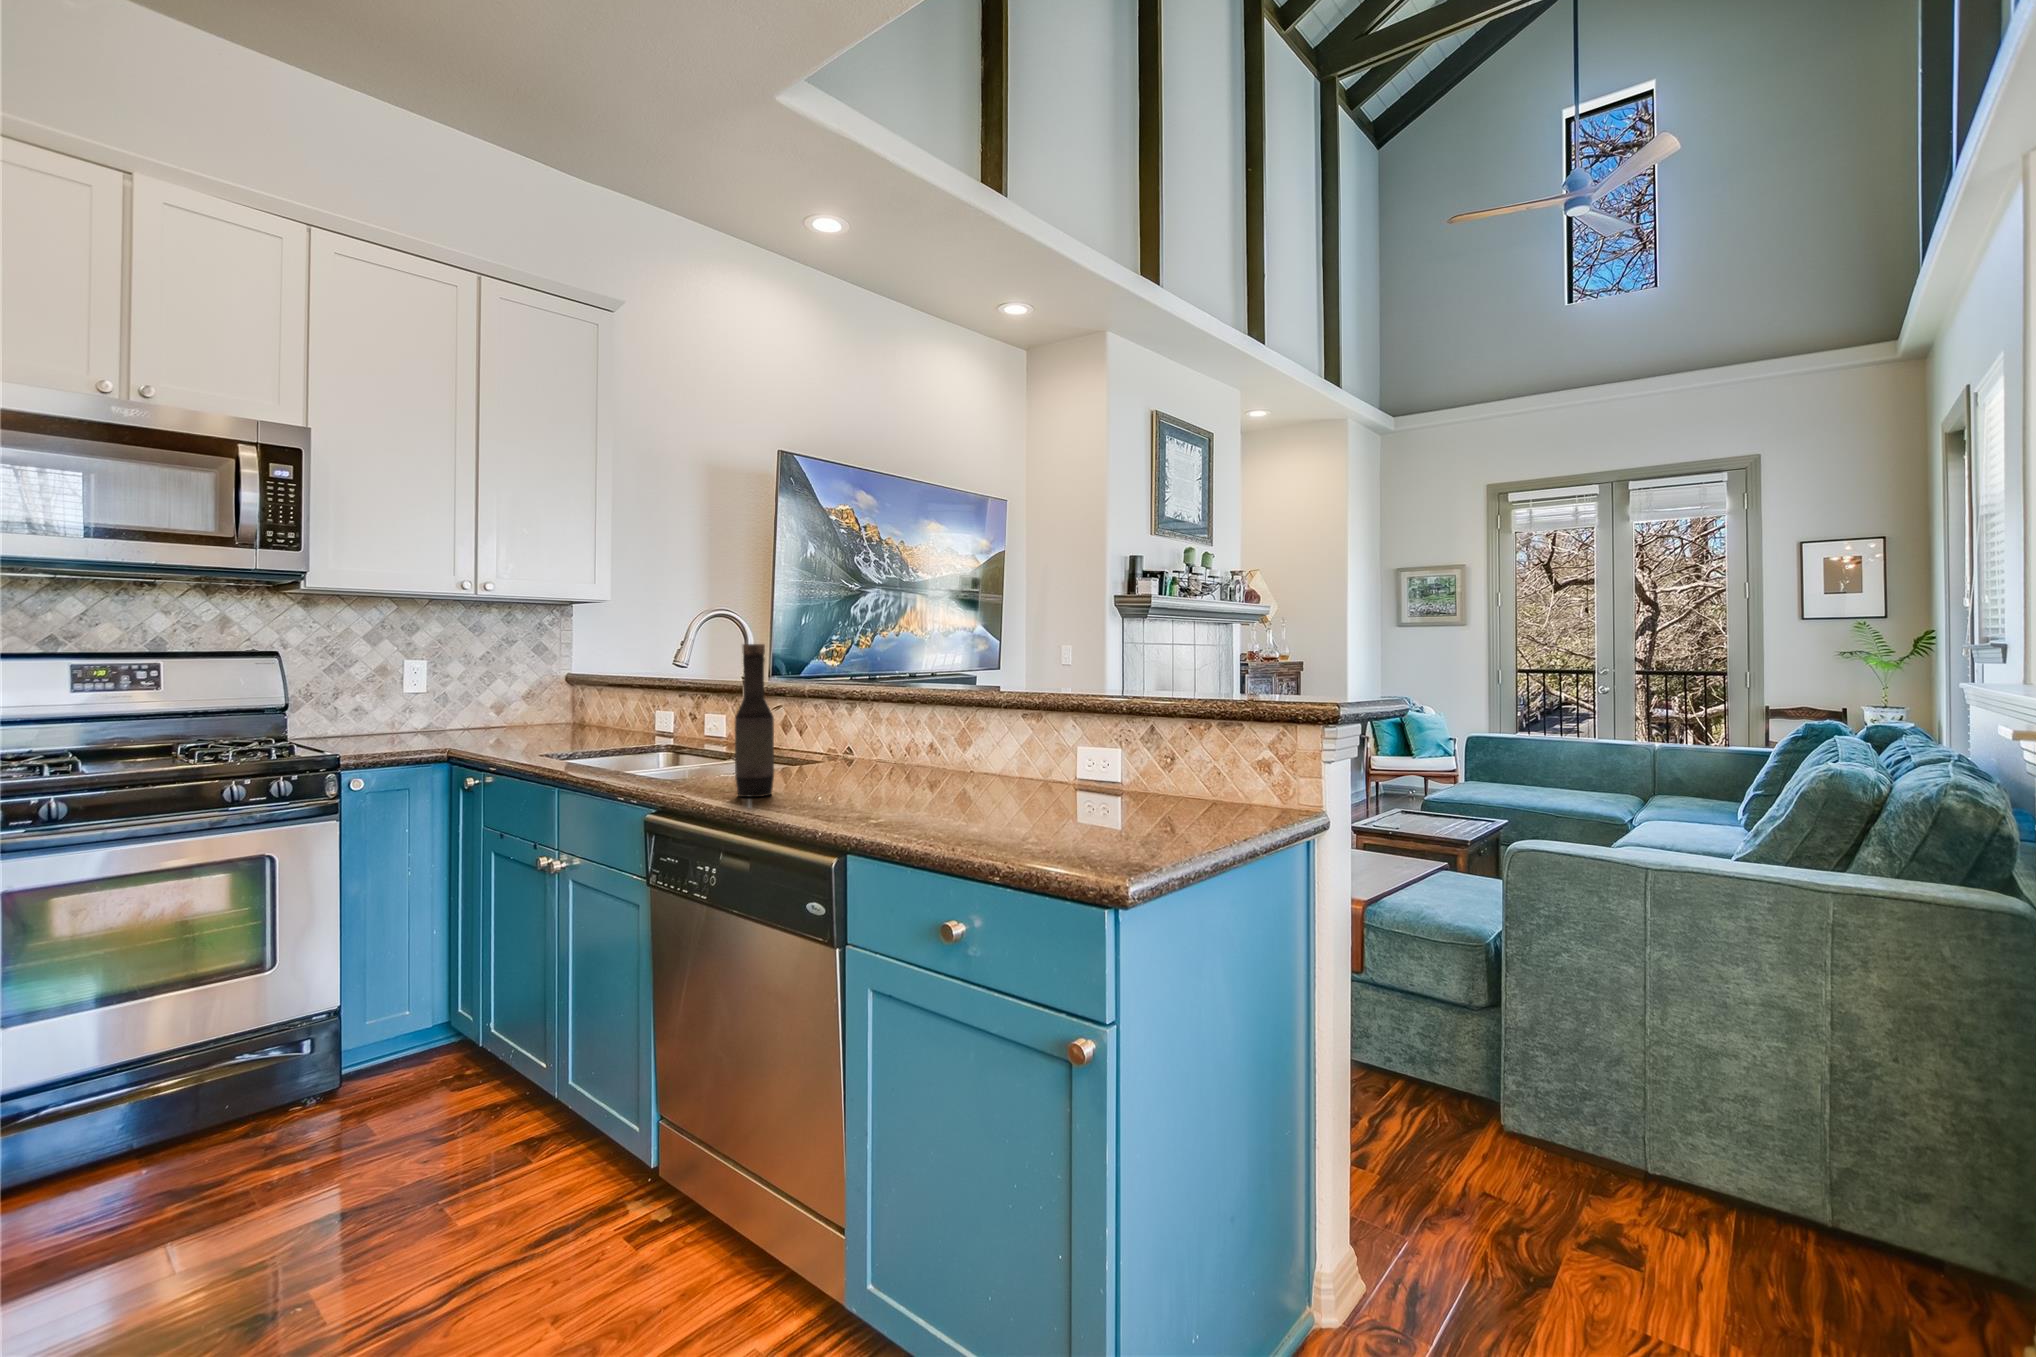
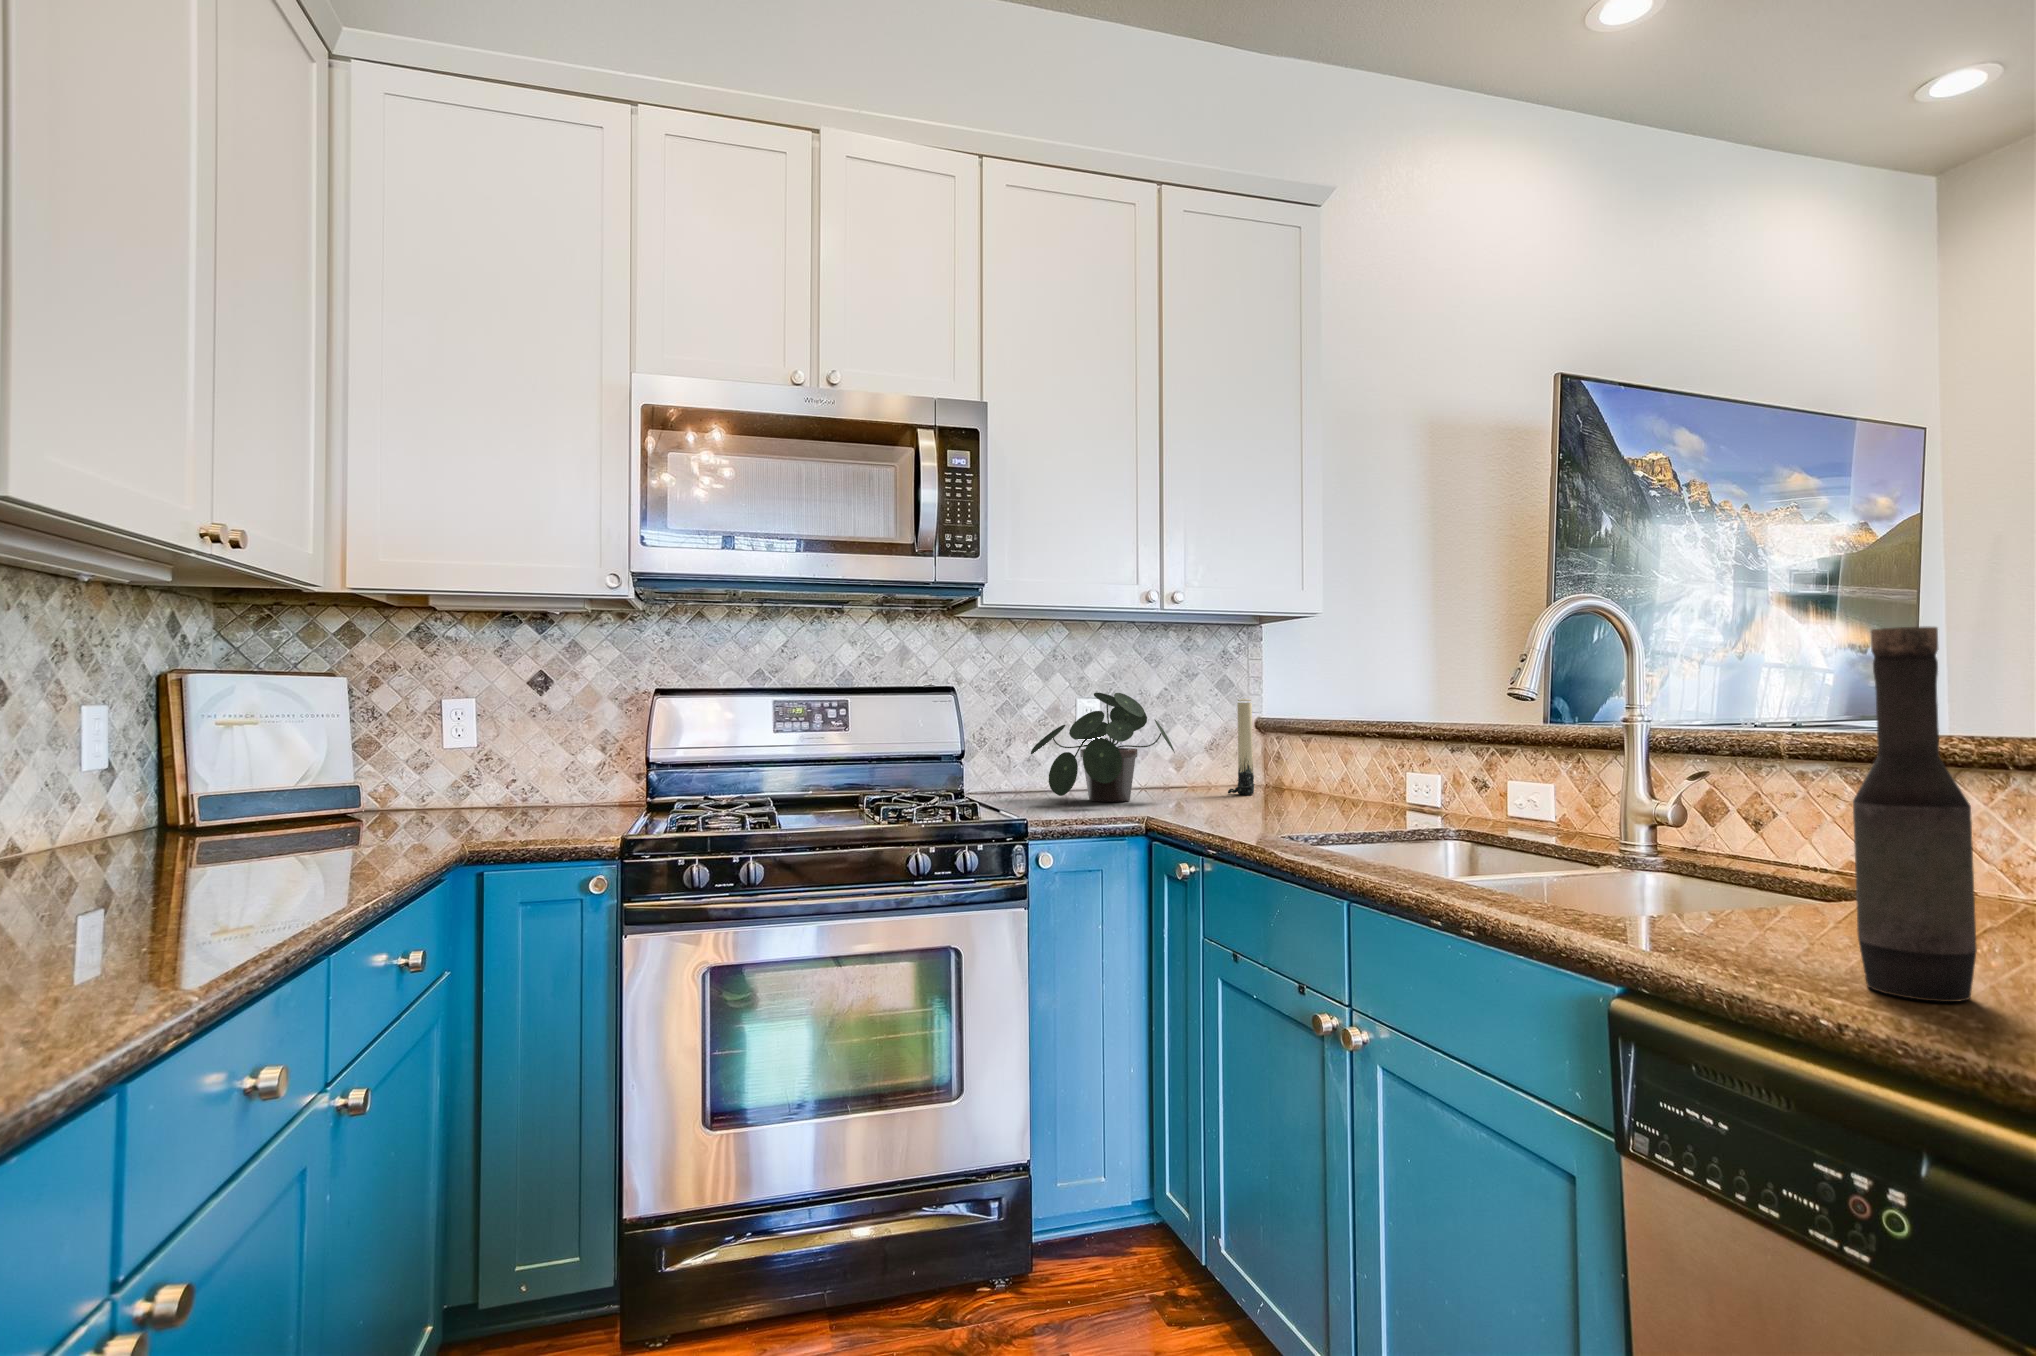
potted plant: none [360,657,491,740] -> present [1031,693,1175,802]
candle: none [541,661,562,731] -> present [1228,699,1255,794]

